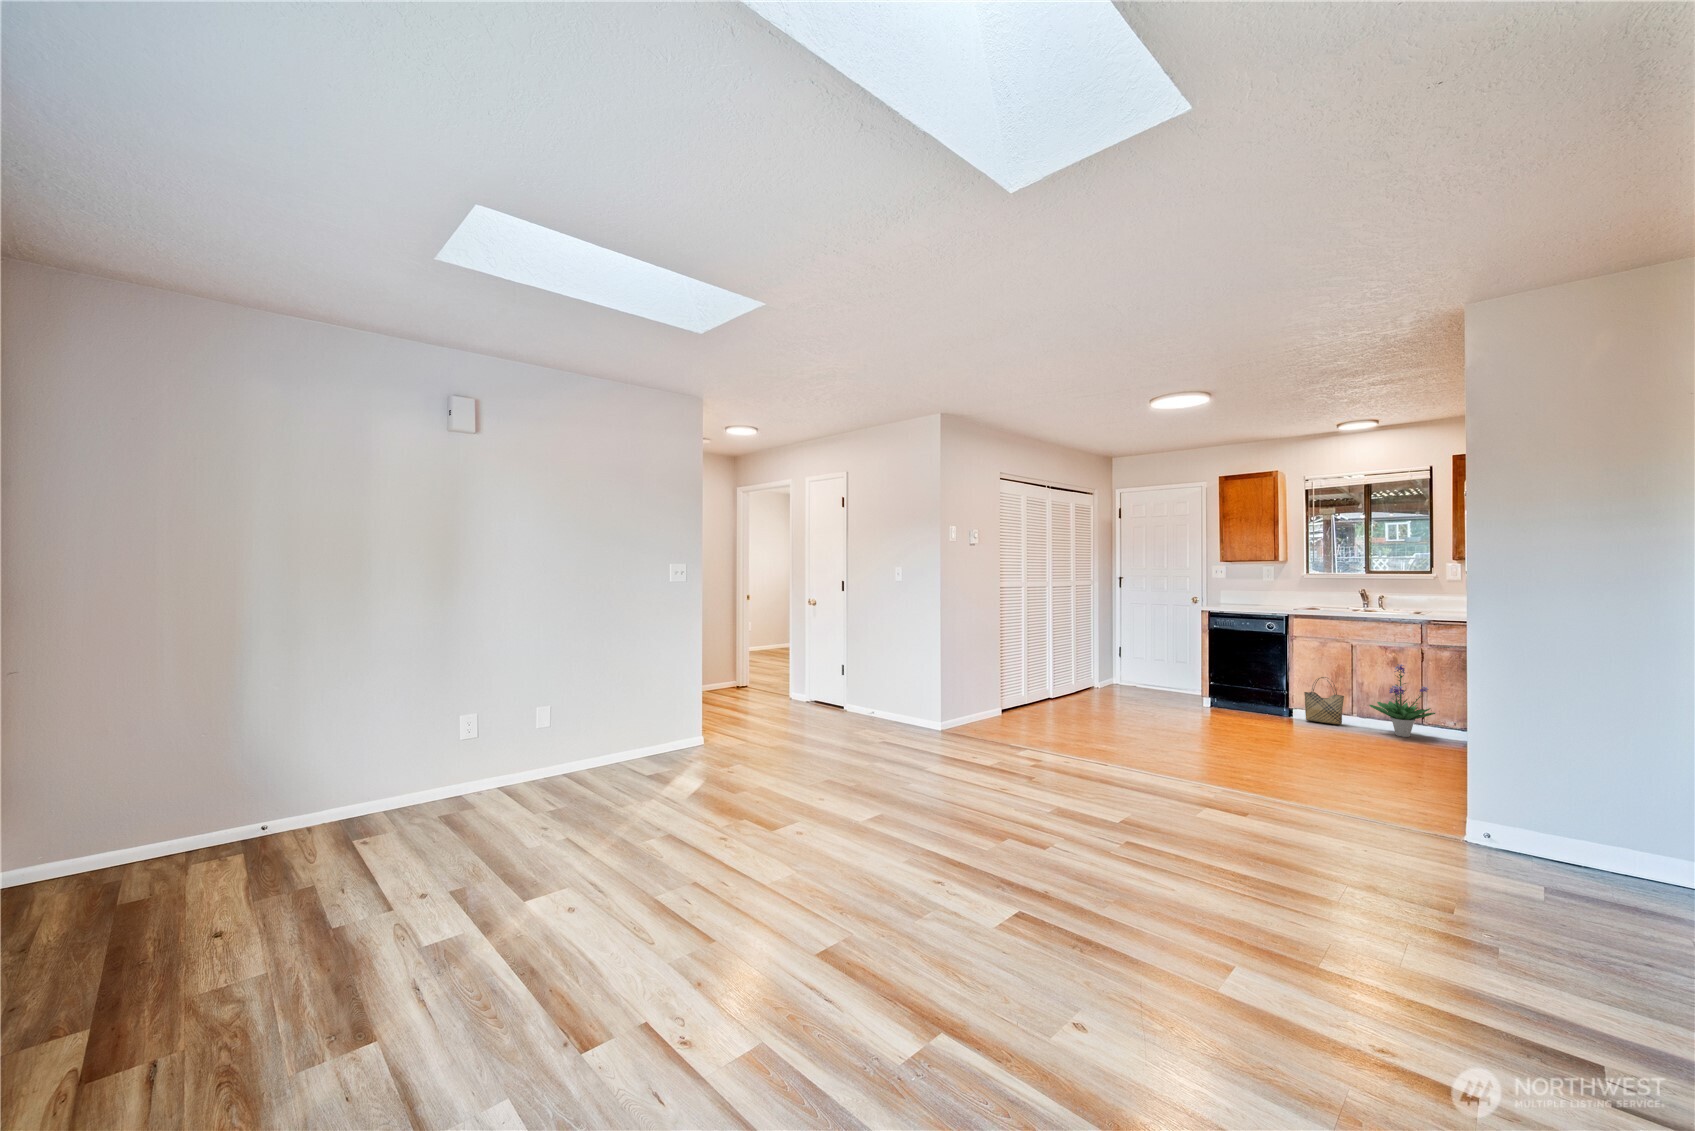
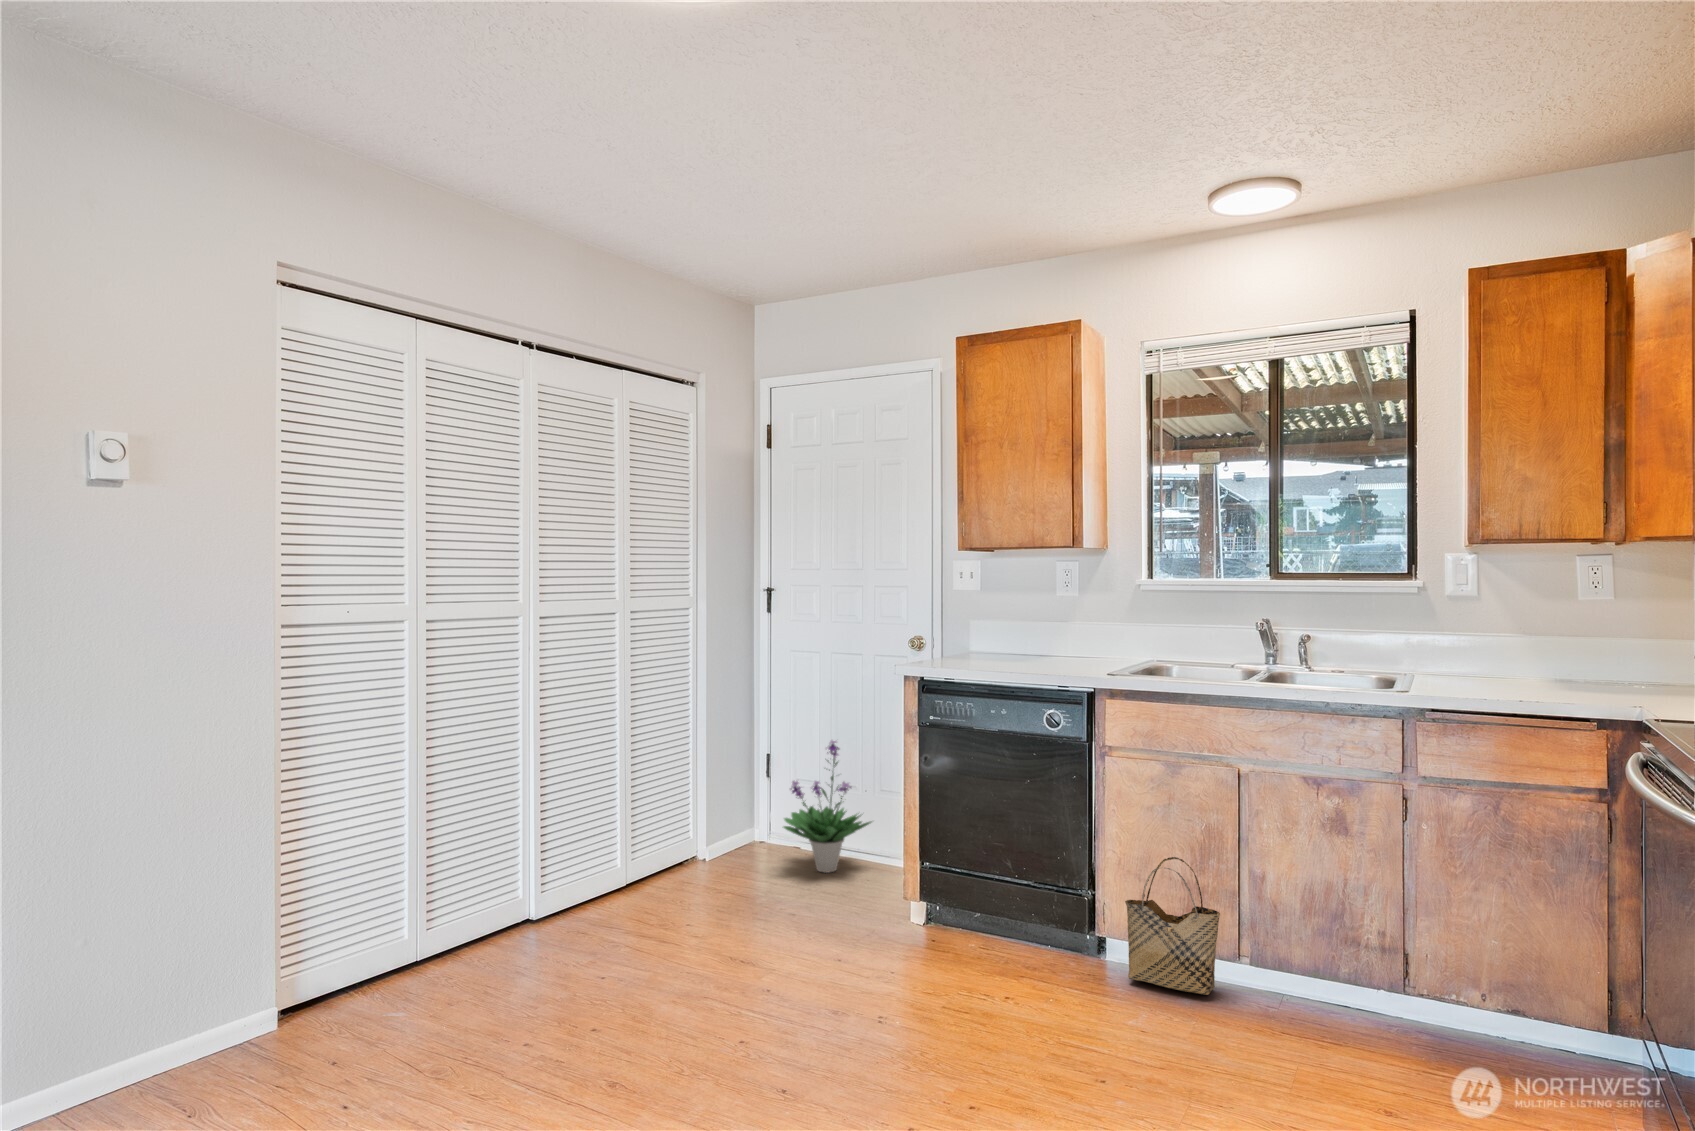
potted plant: present [1369,664,1435,737] -> present [784,740,871,873]

